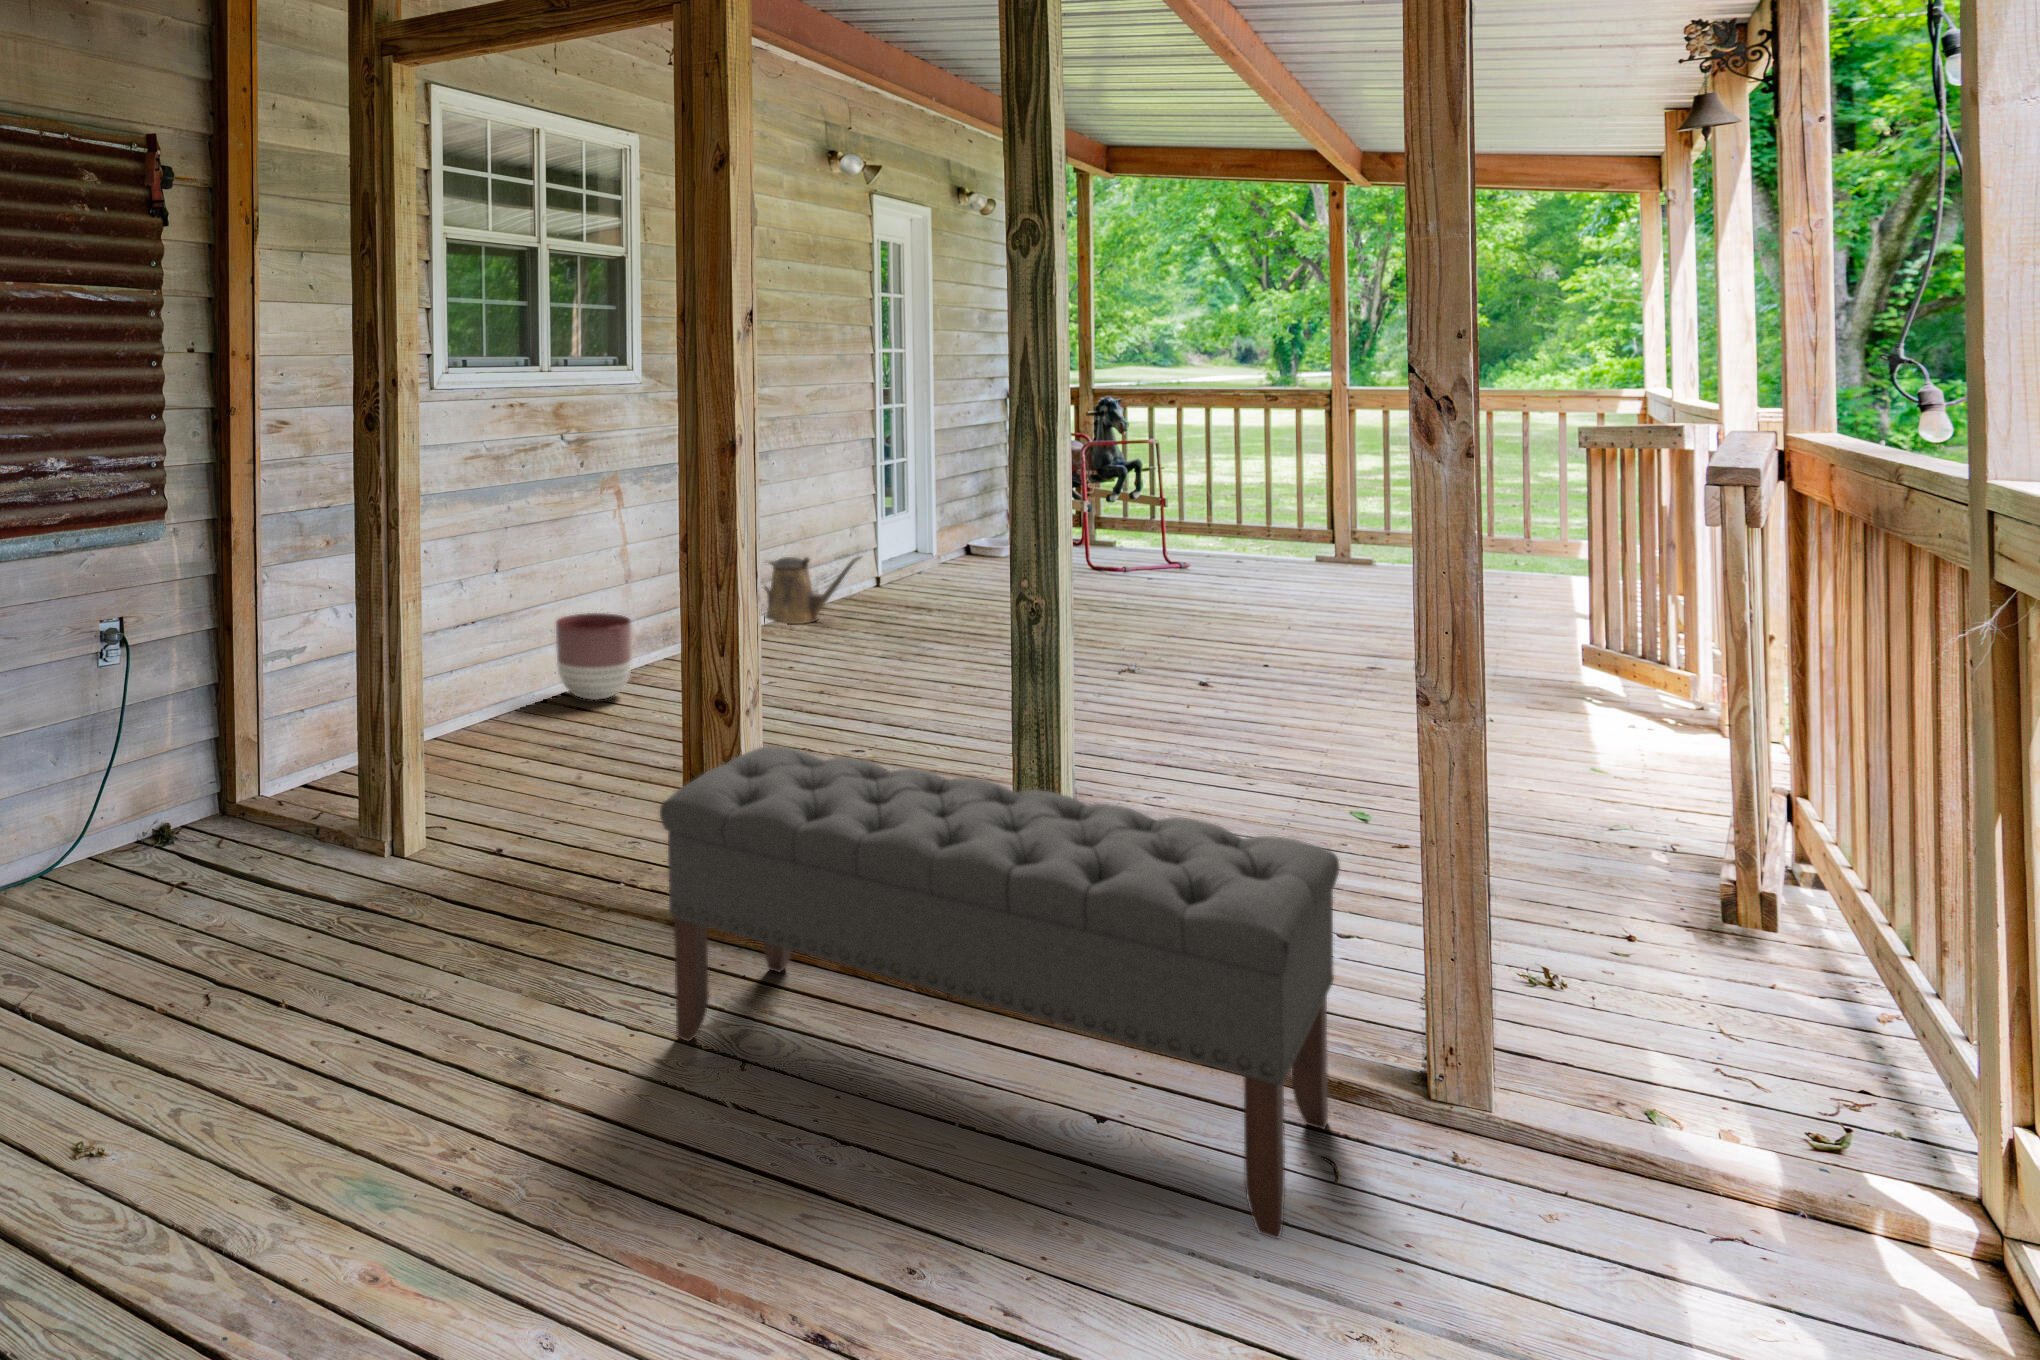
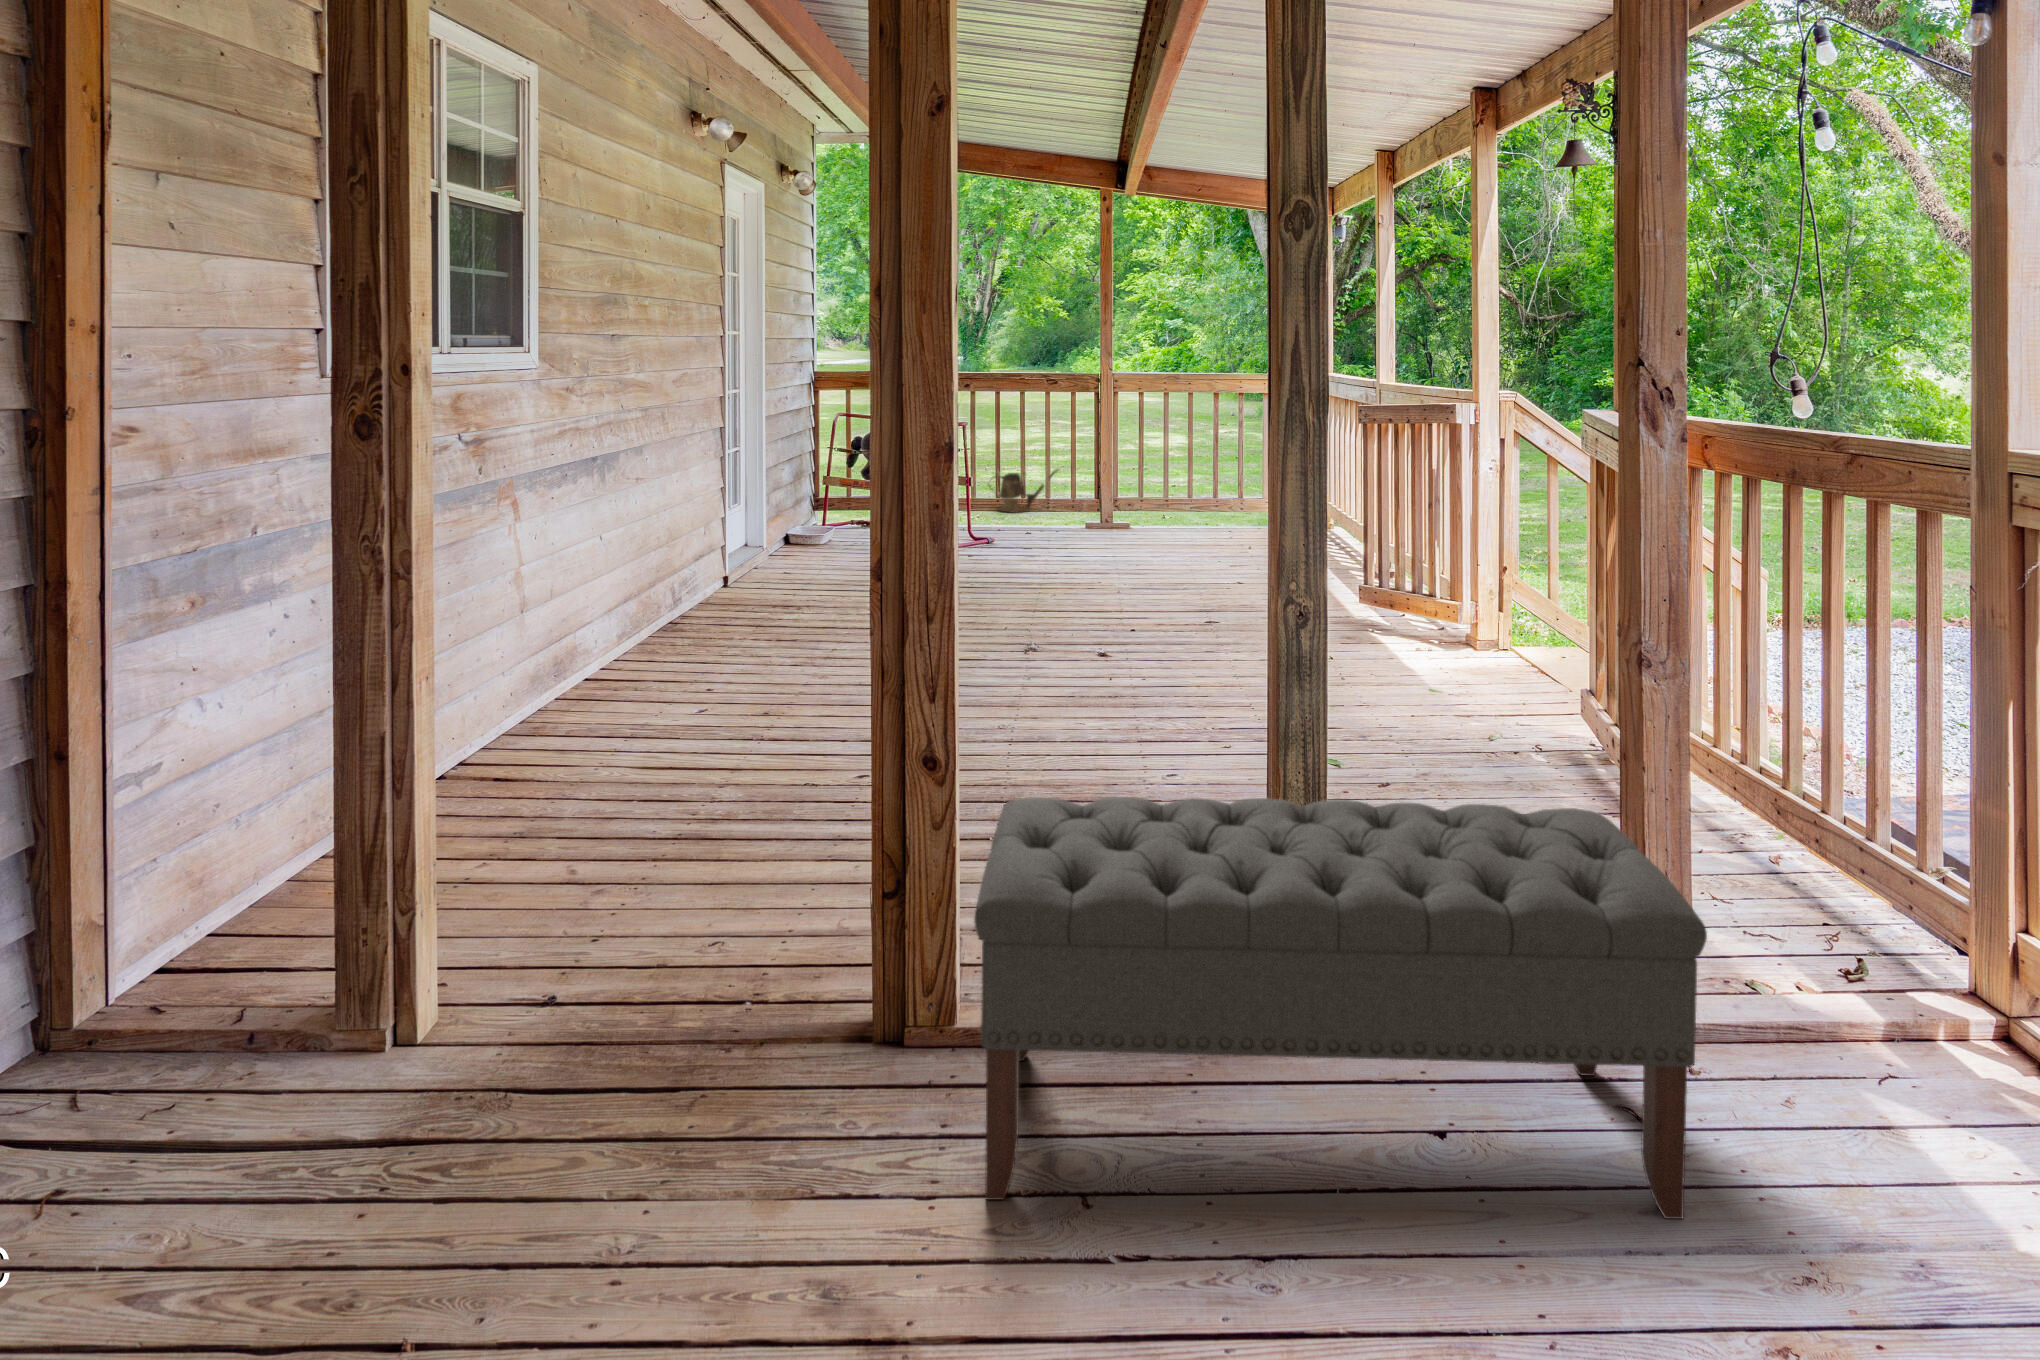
watering can: present [764,556,861,624] -> present [989,470,1058,513]
planter: present [556,613,632,700] -> none [499,646,595,750]

